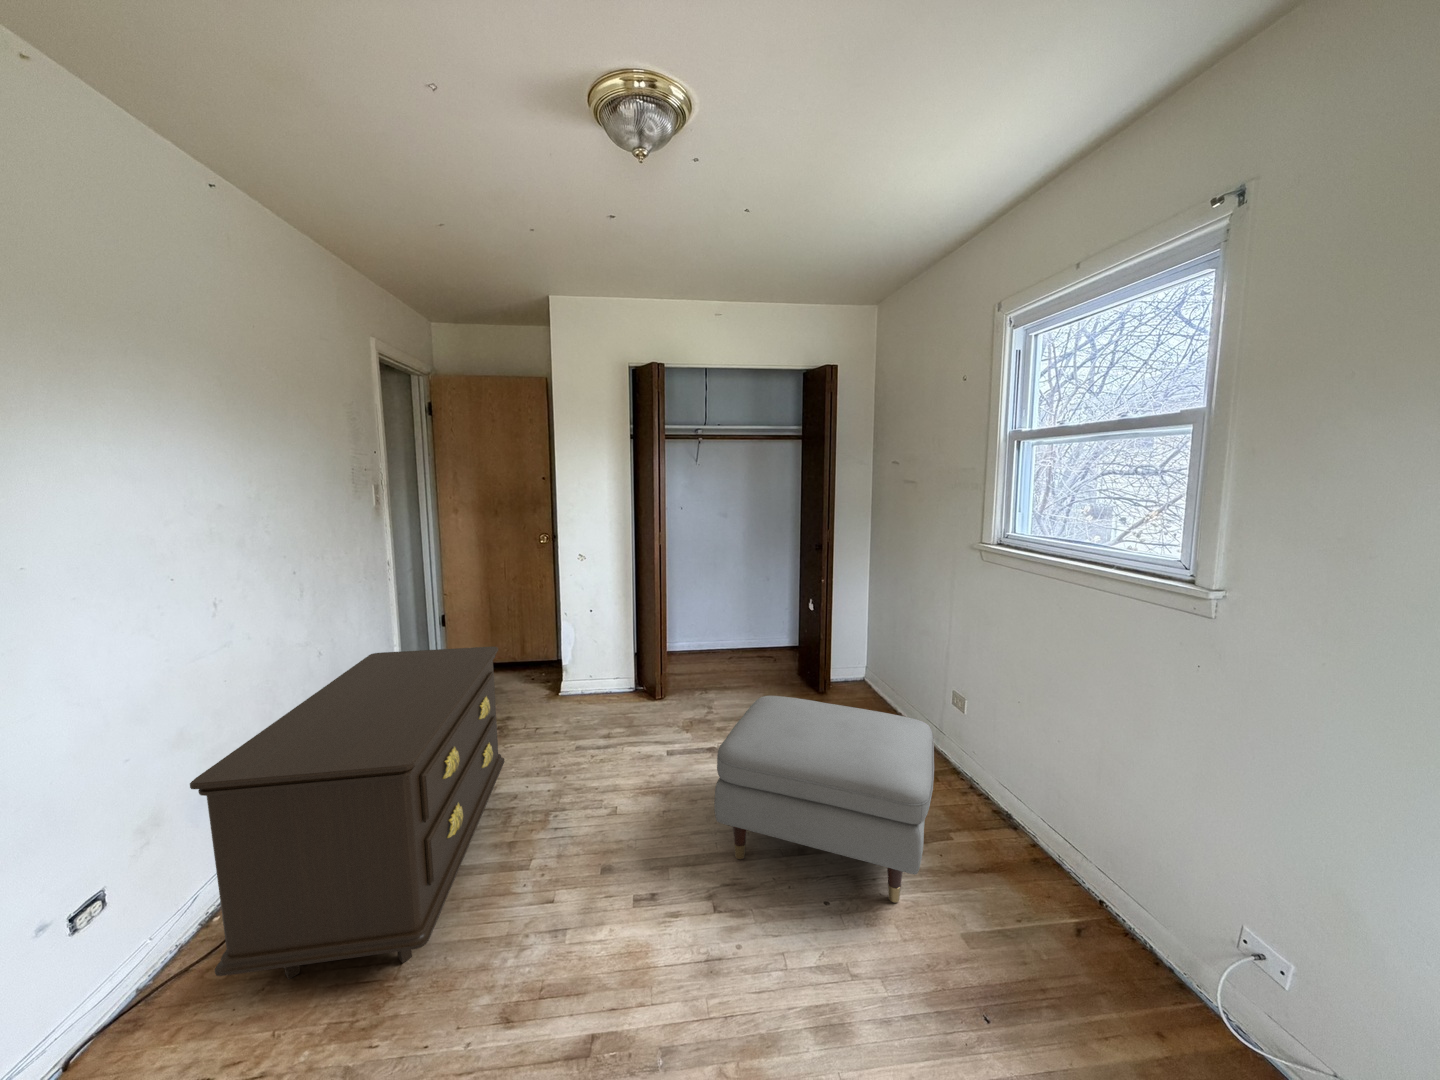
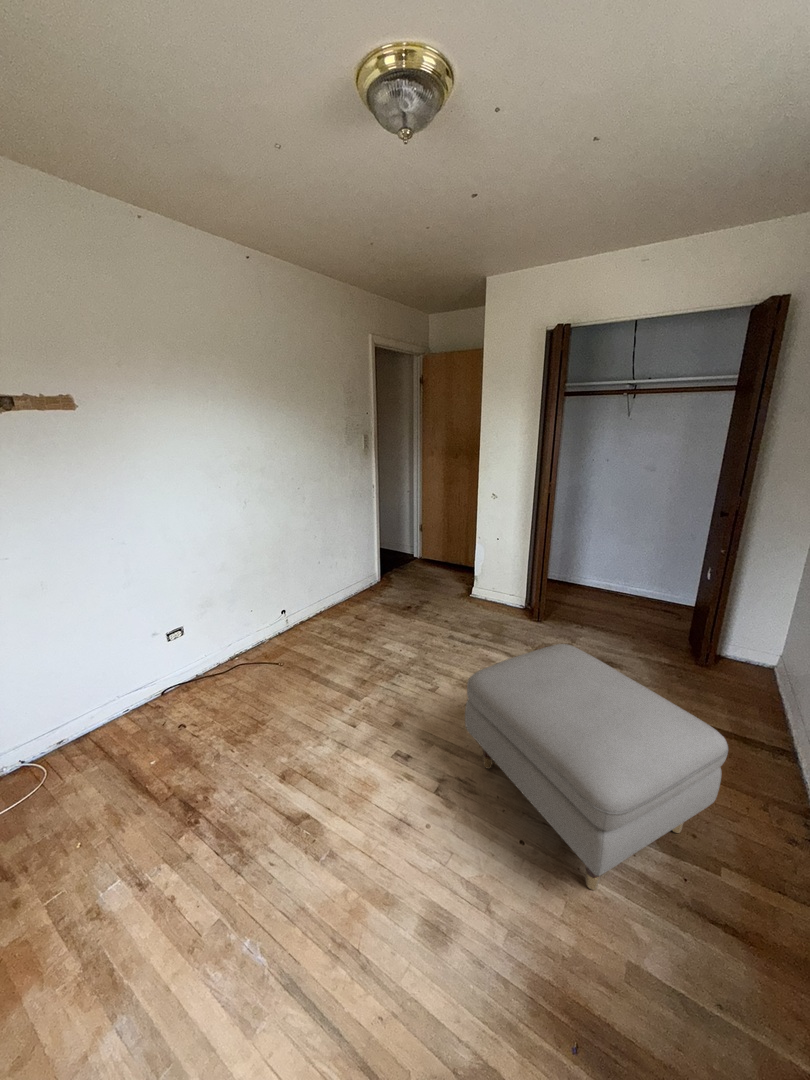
dresser: present [190,647,505,979] -> none [189,542,388,718]

